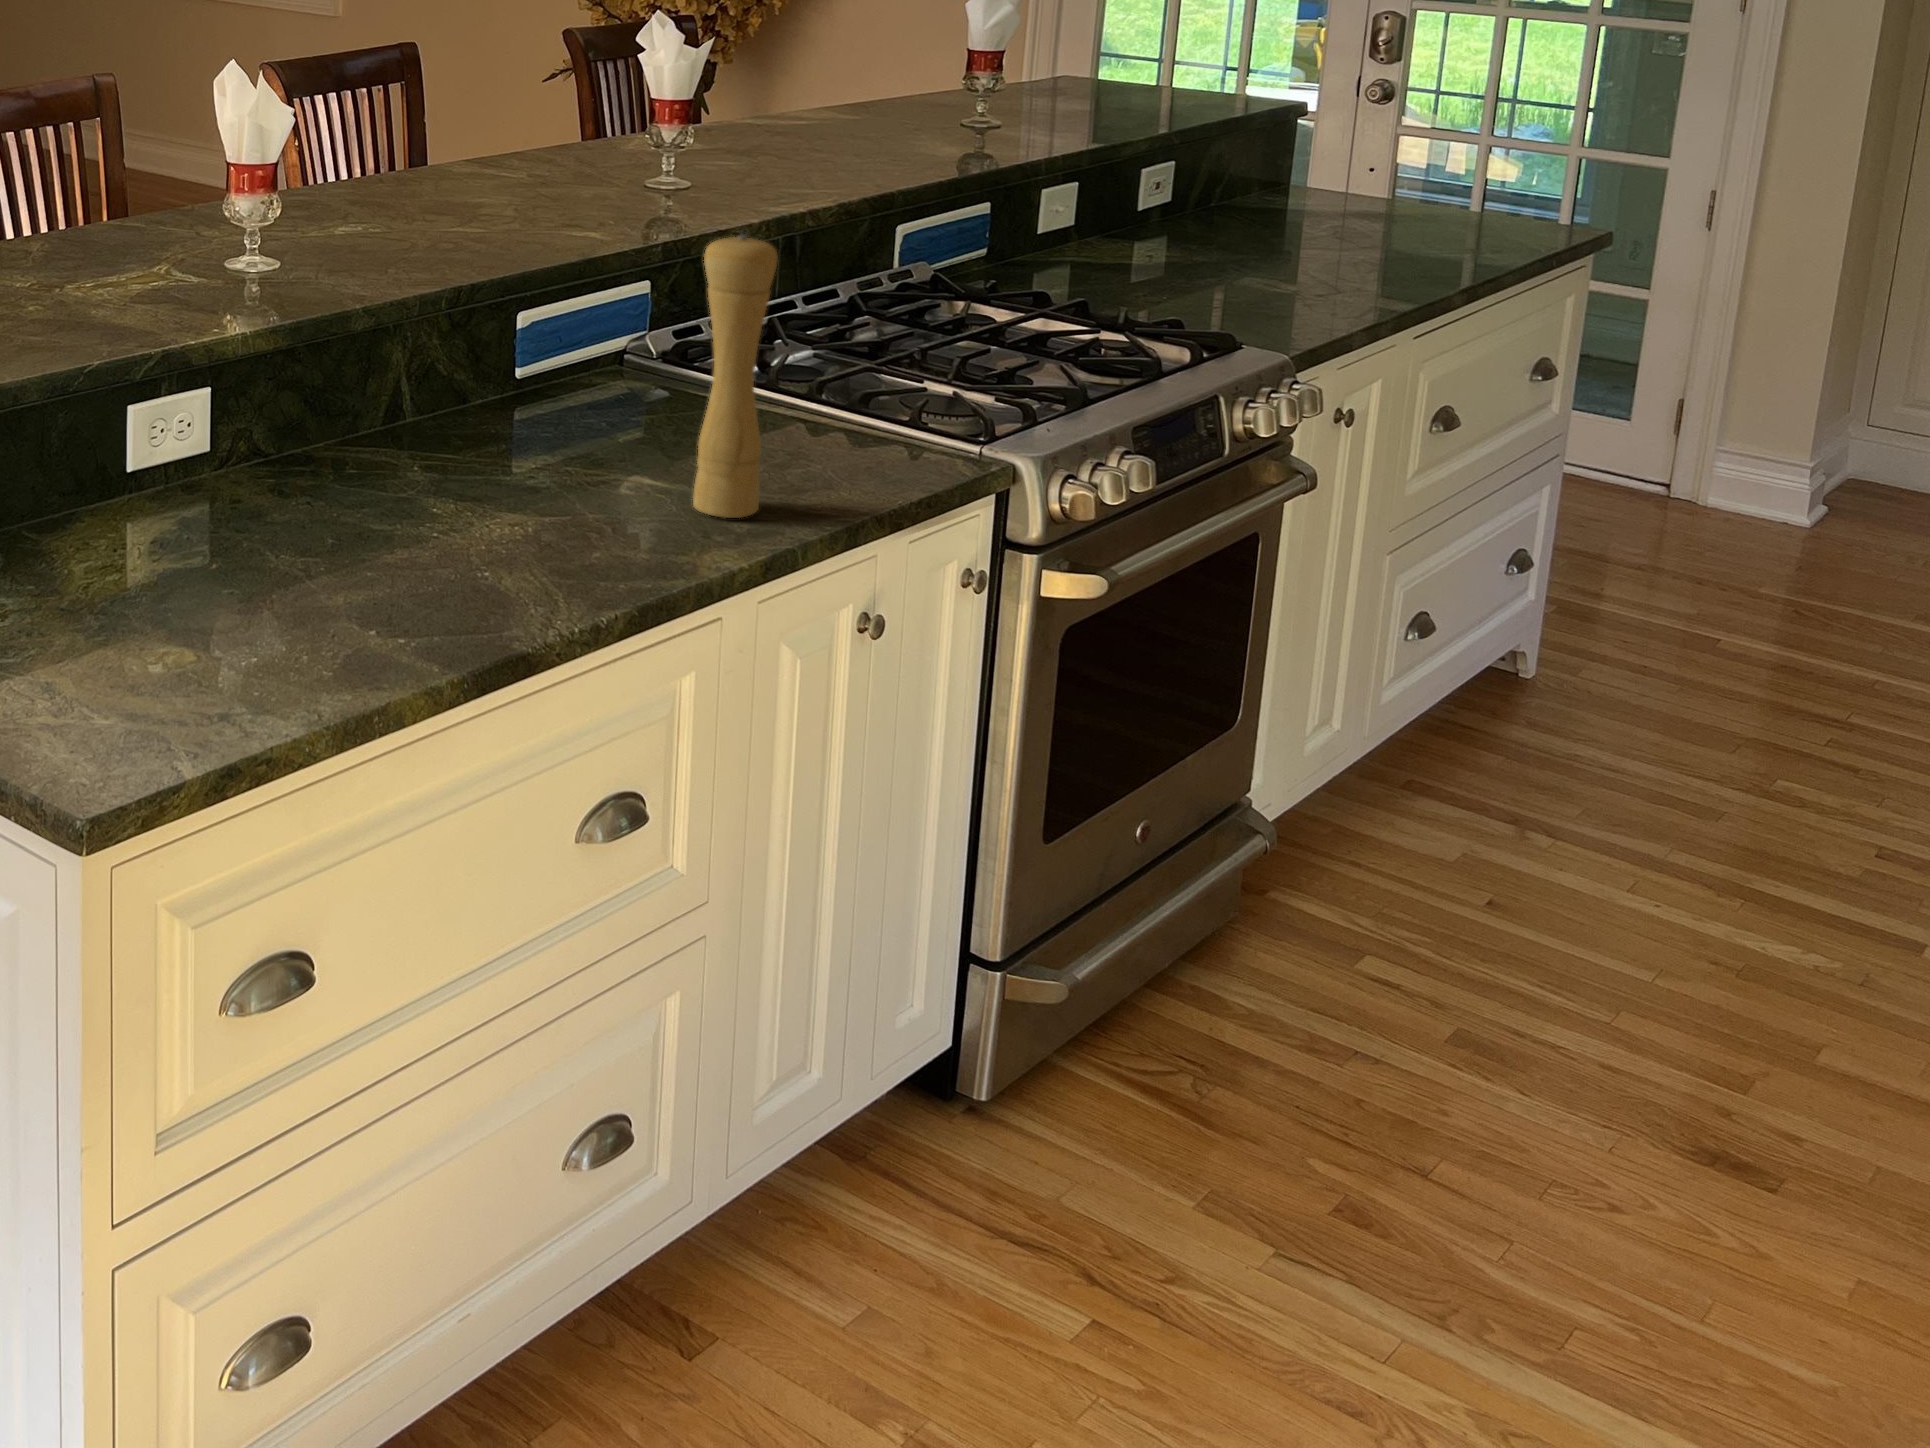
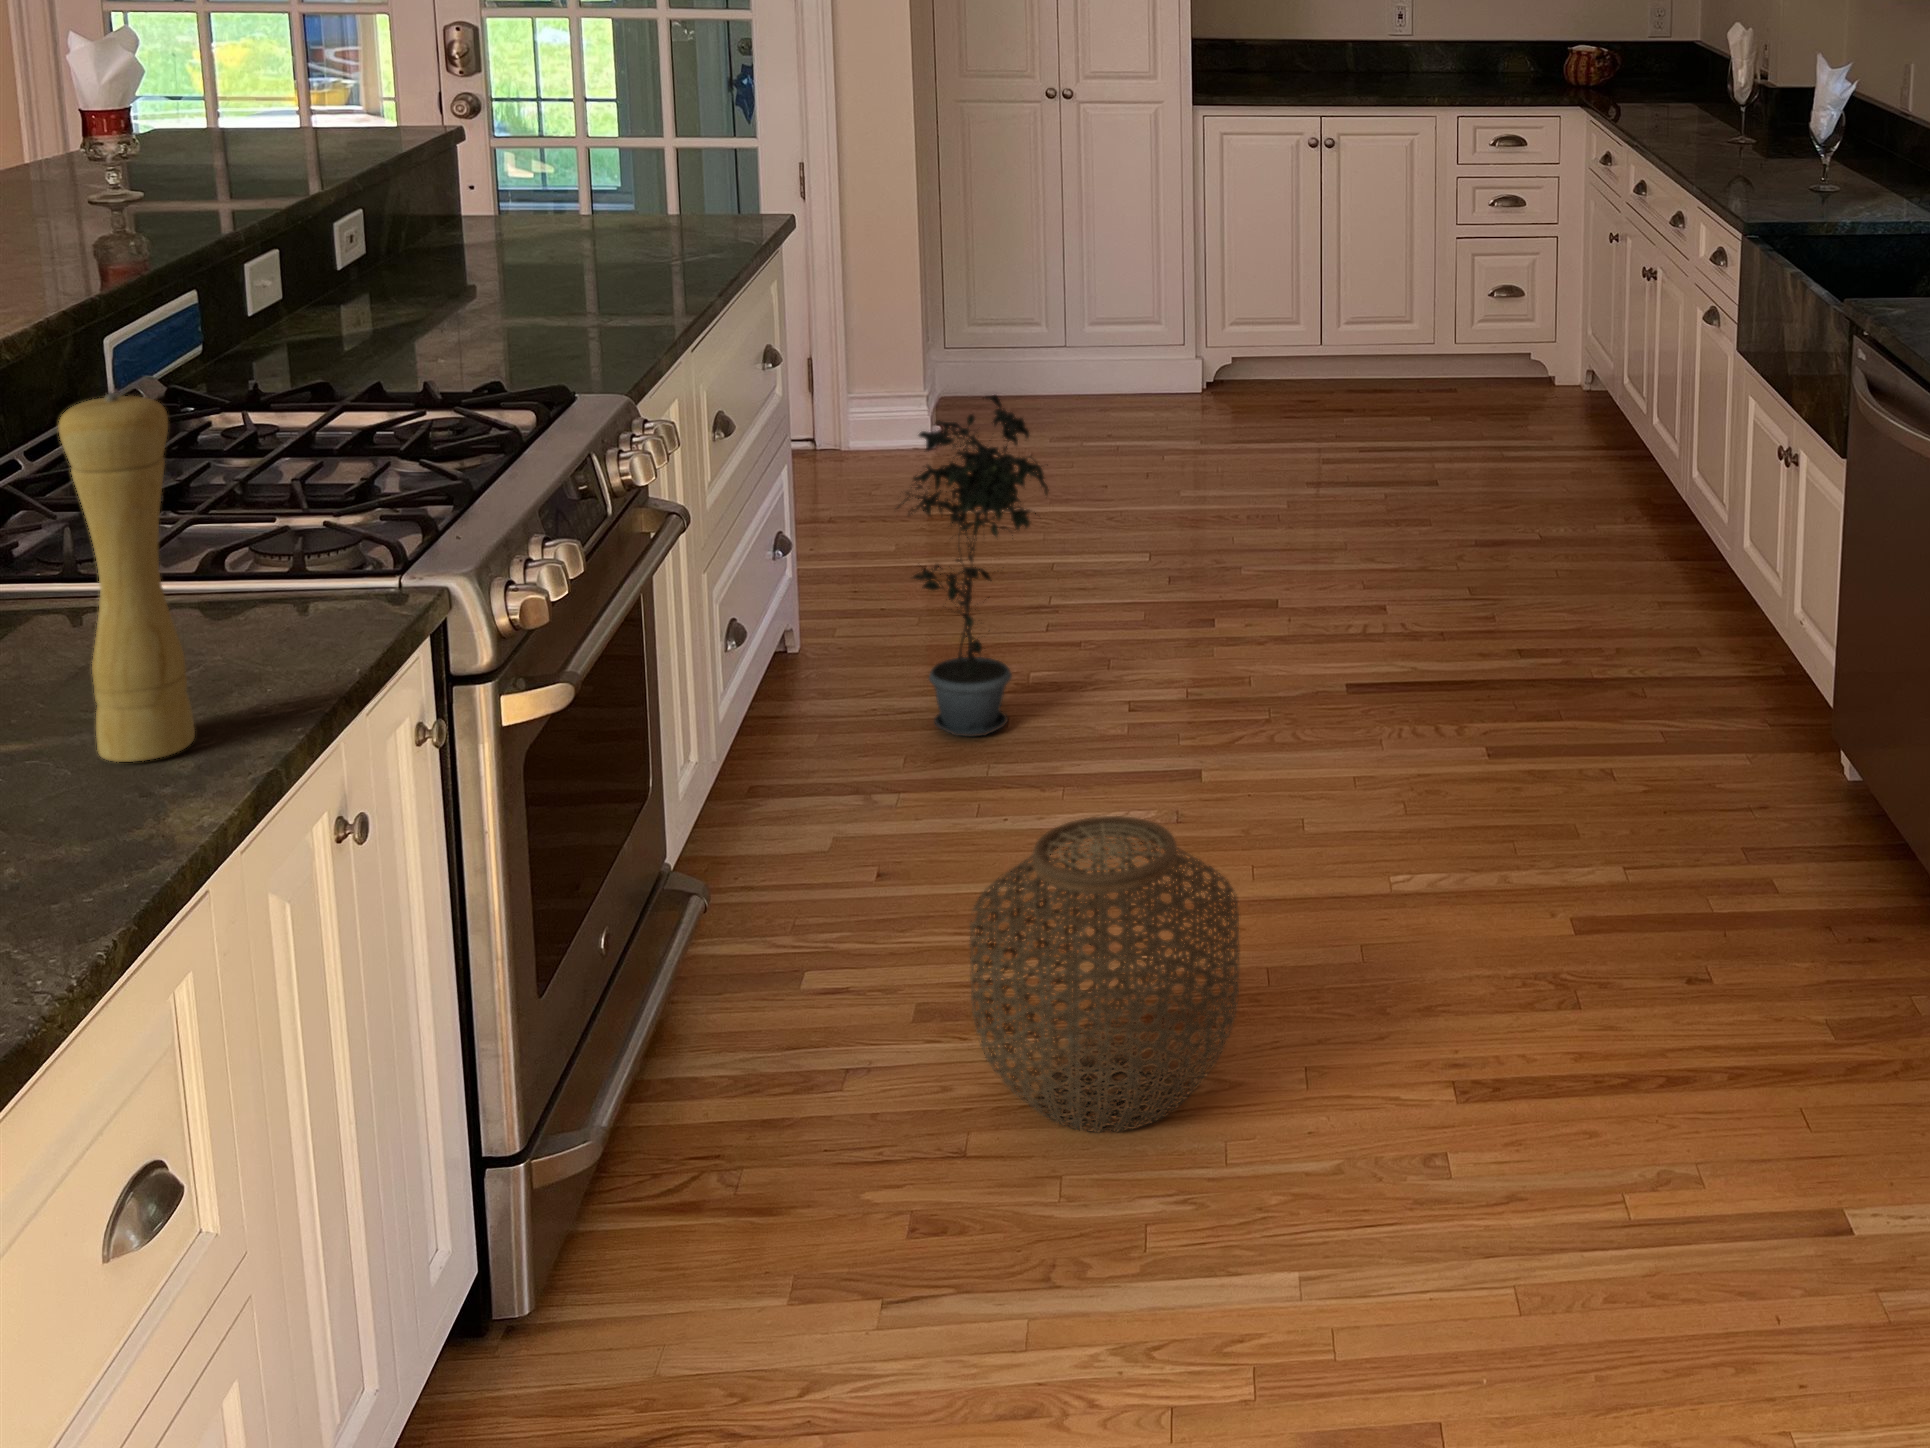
potted plant: none [1627,455,1823,818] -> present [897,395,1049,737]
woven basket: none [1470,894,1806,1244] -> present [970,816,1239,1132]

